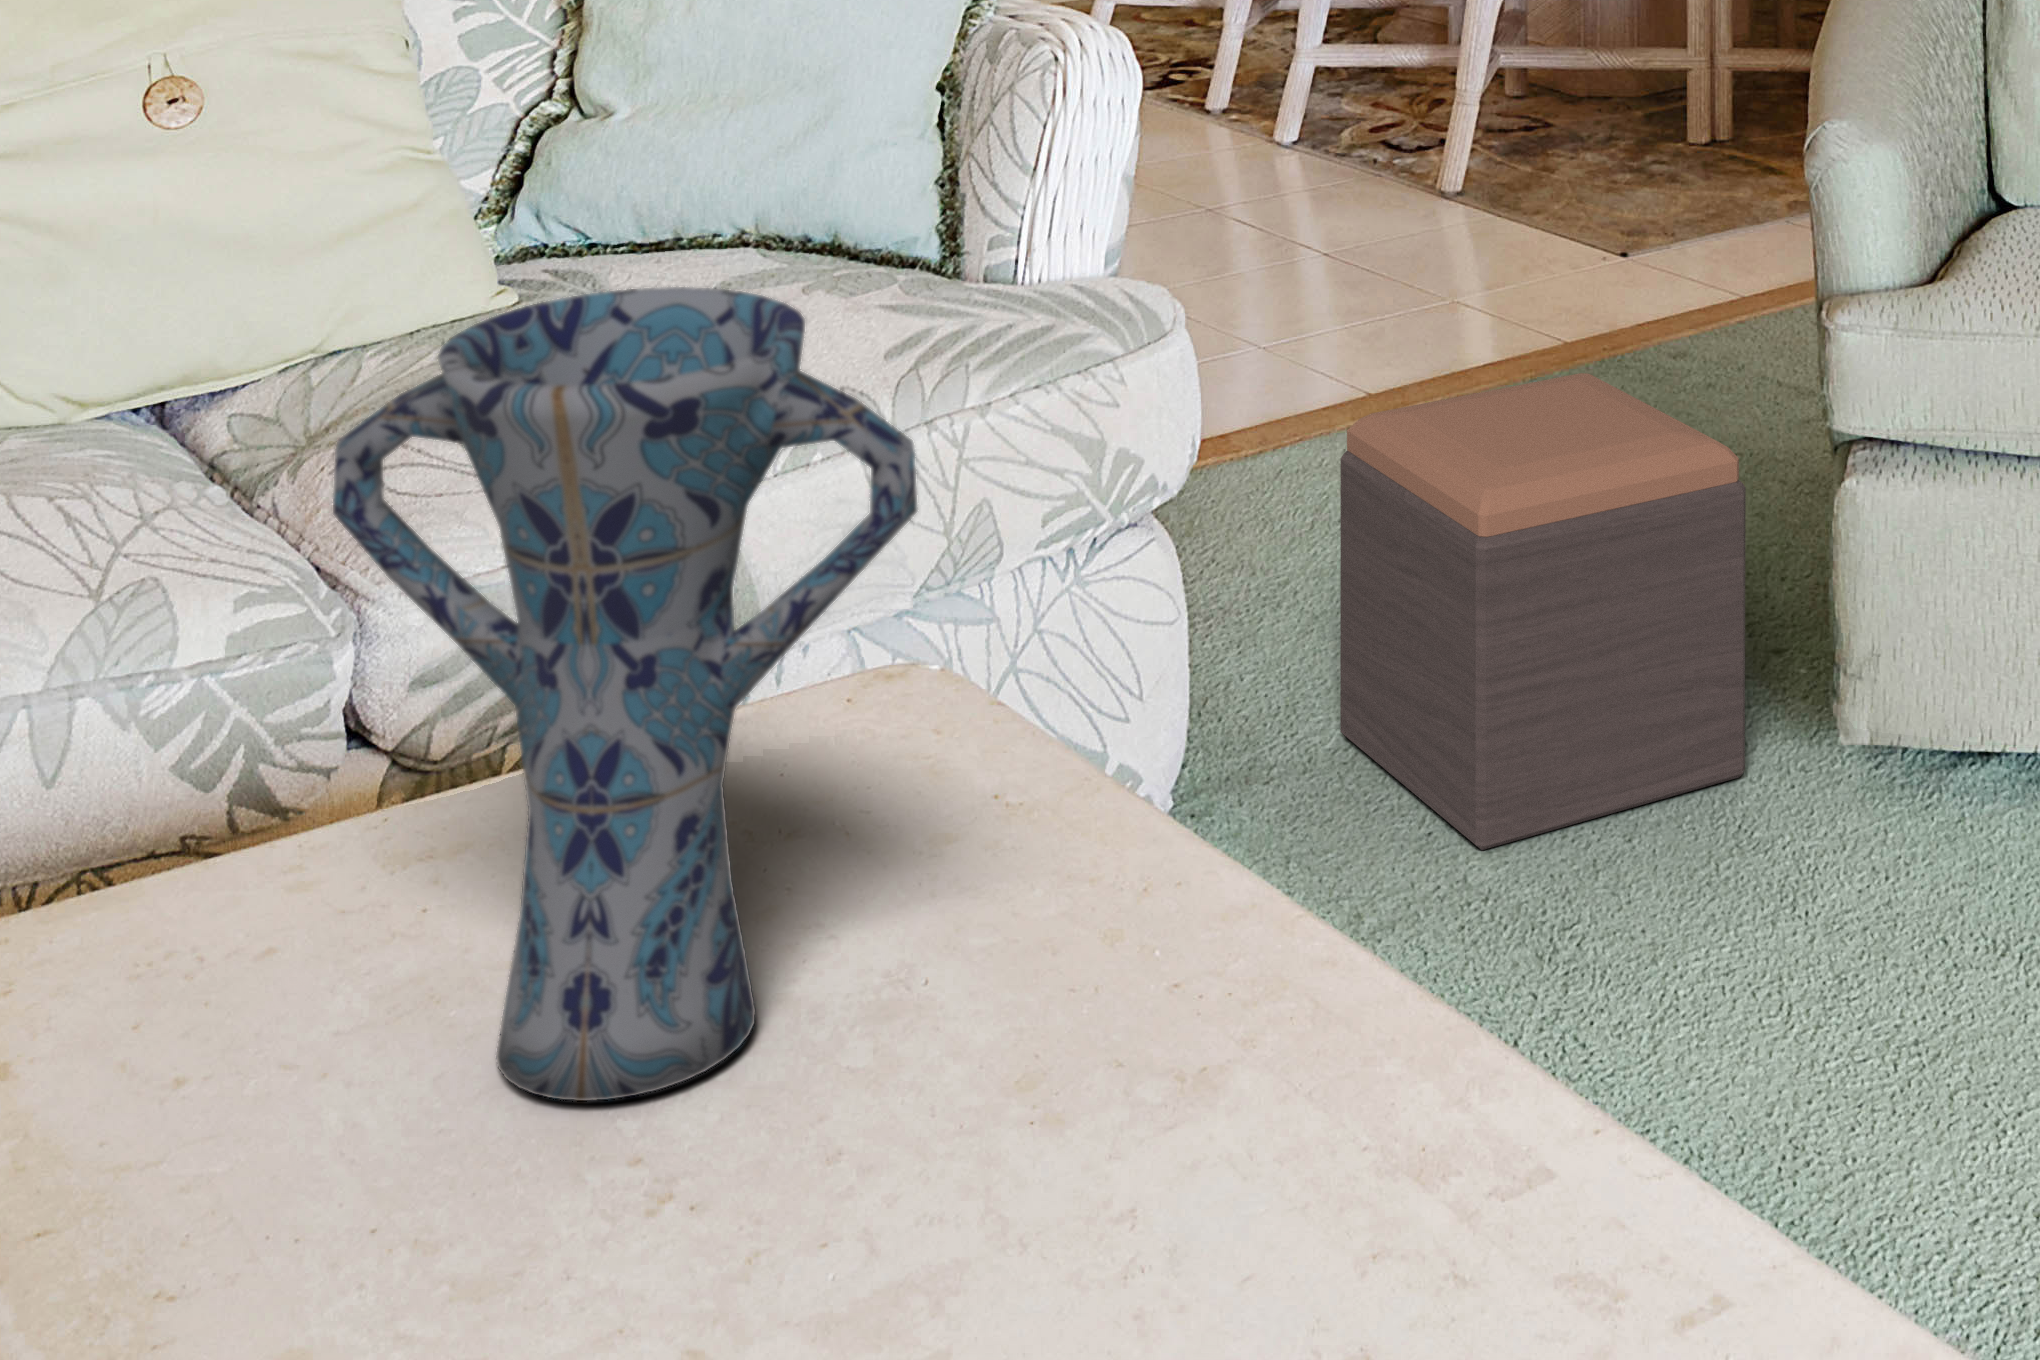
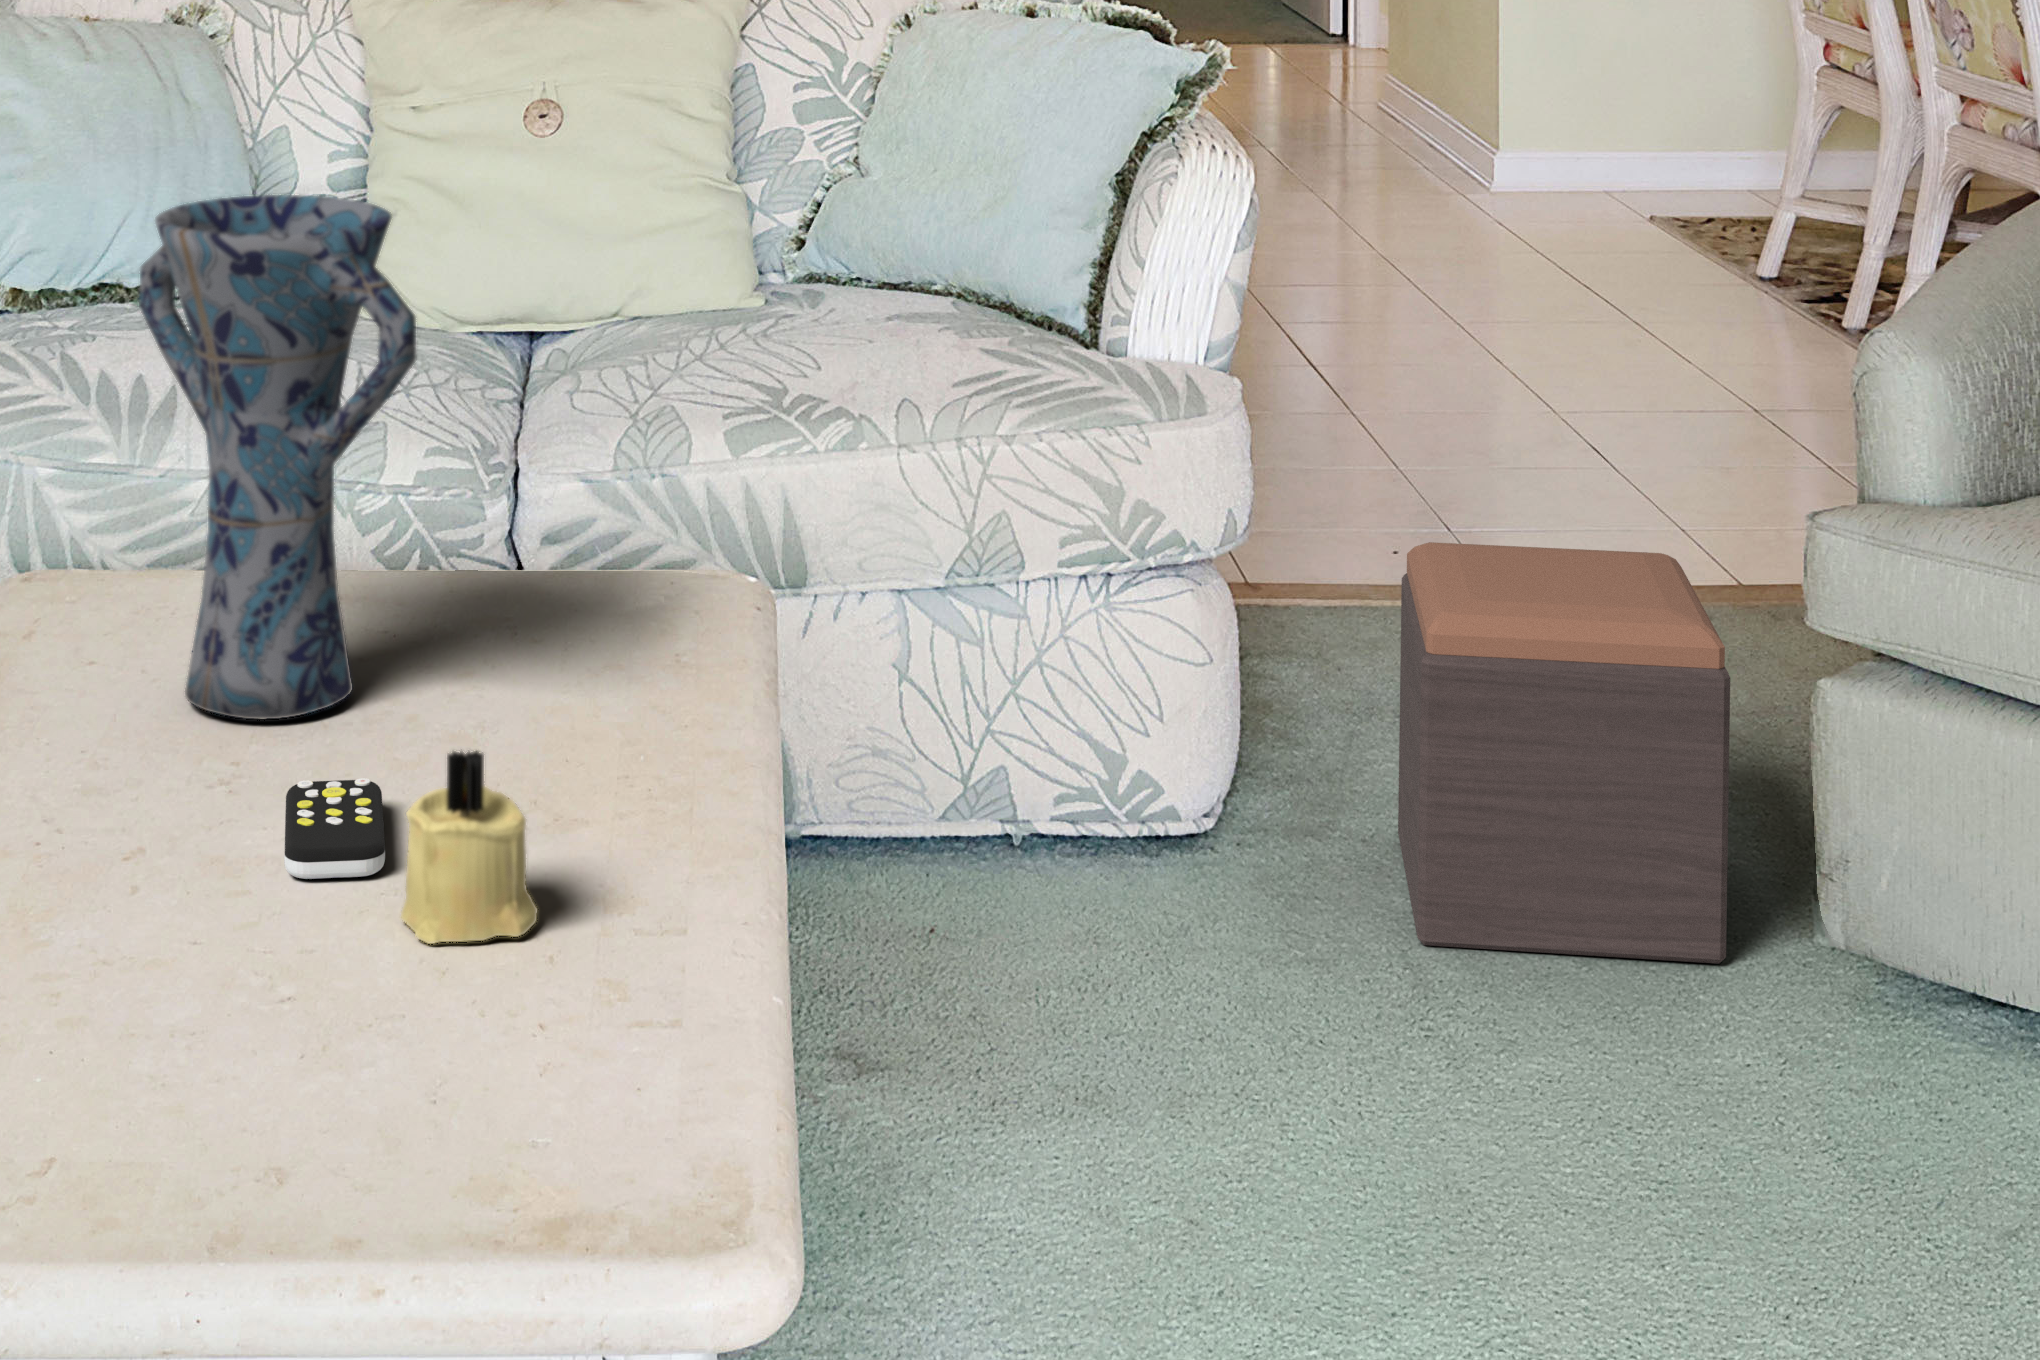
candle: none [1309,1042,1495,1344] -> present [401,751,537,944]
remote control: none [925,1126,1187,1318] -> present [284,778,385,879]

